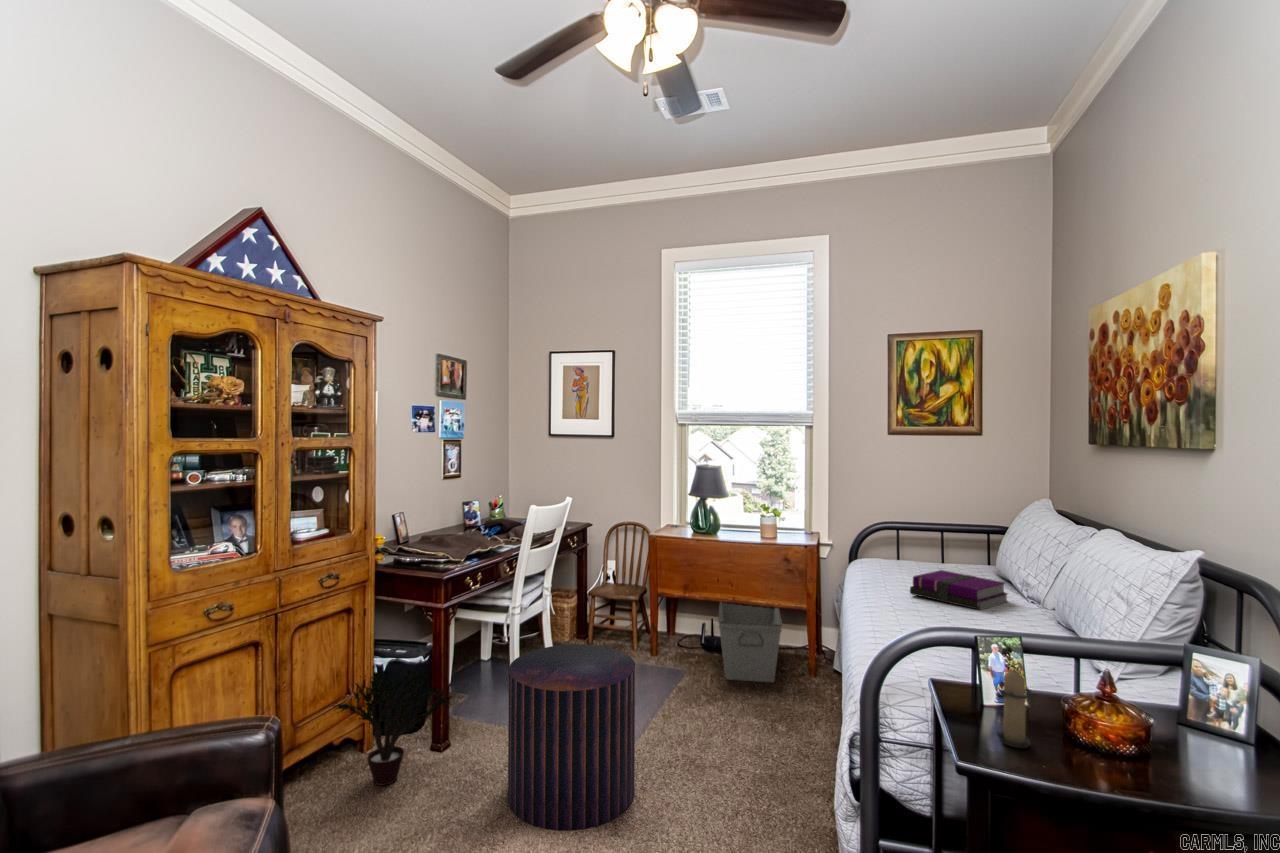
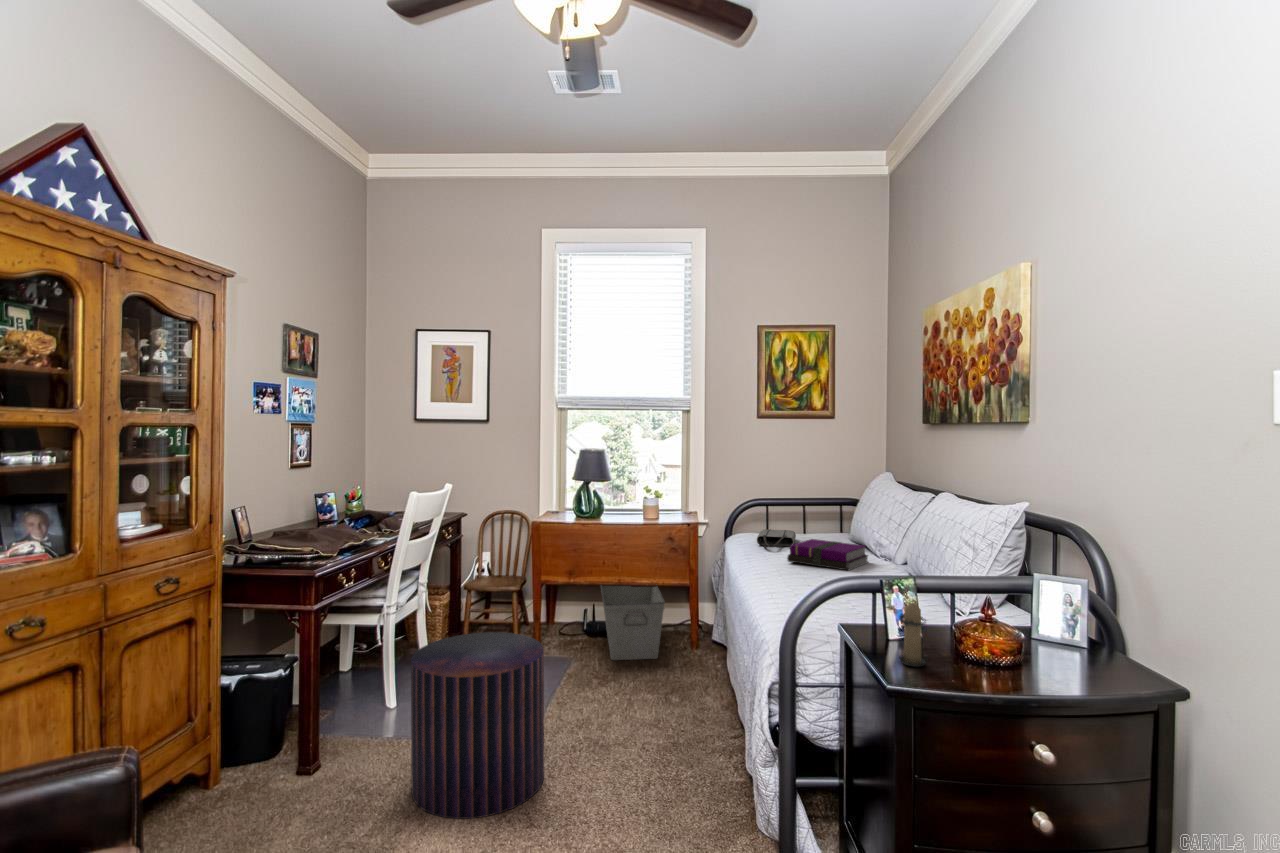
tote bag: none [882,555,929,577] -> present [757,529,796,548]
potted plant: present [333,669,452,785] -> none [199,670,343,804]

